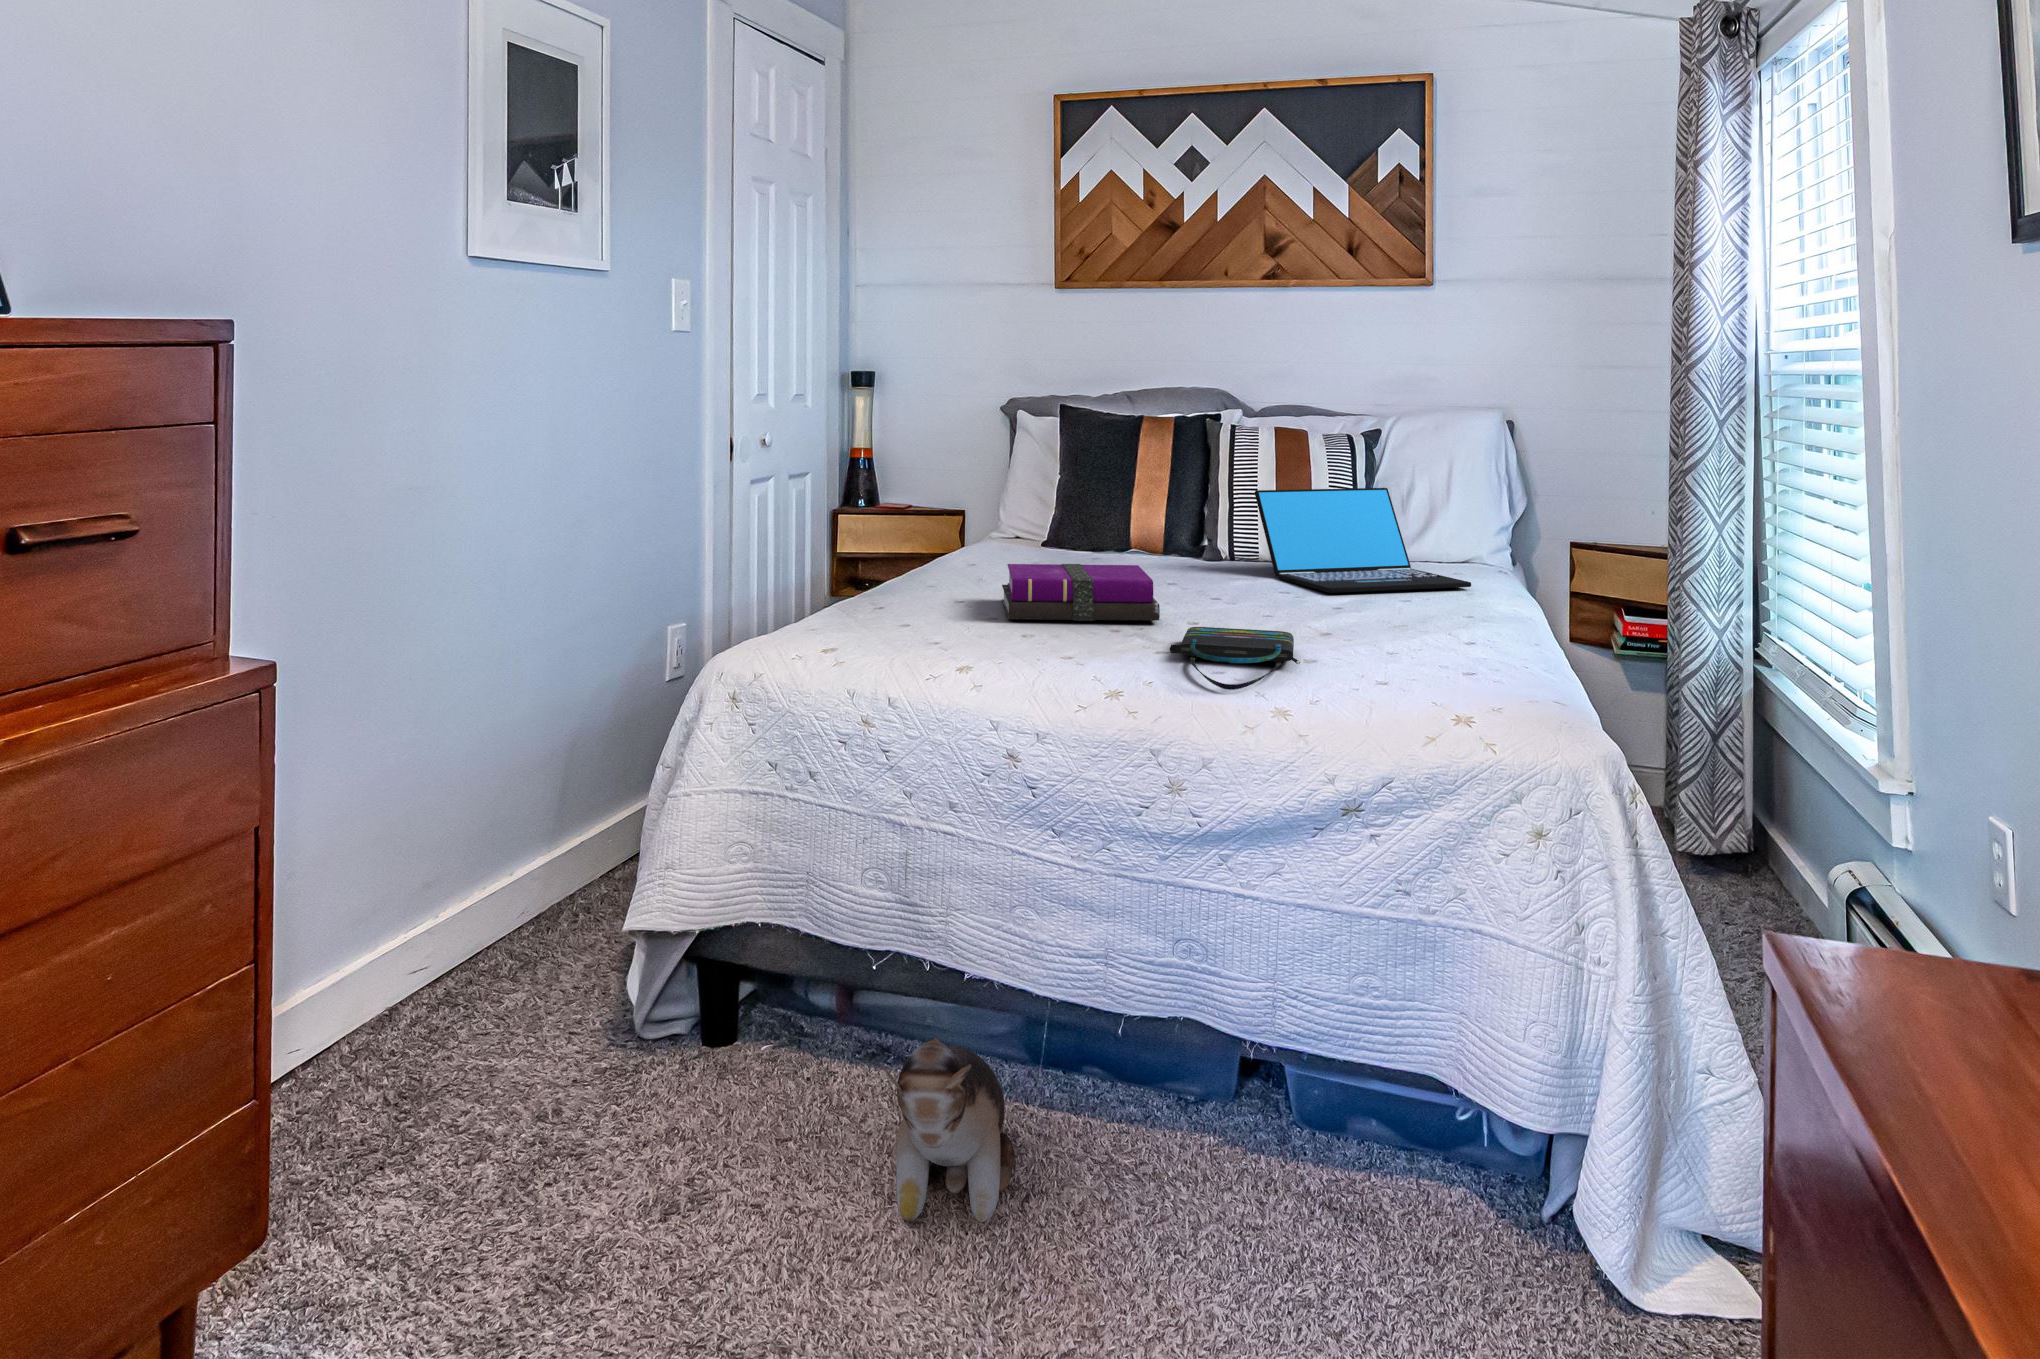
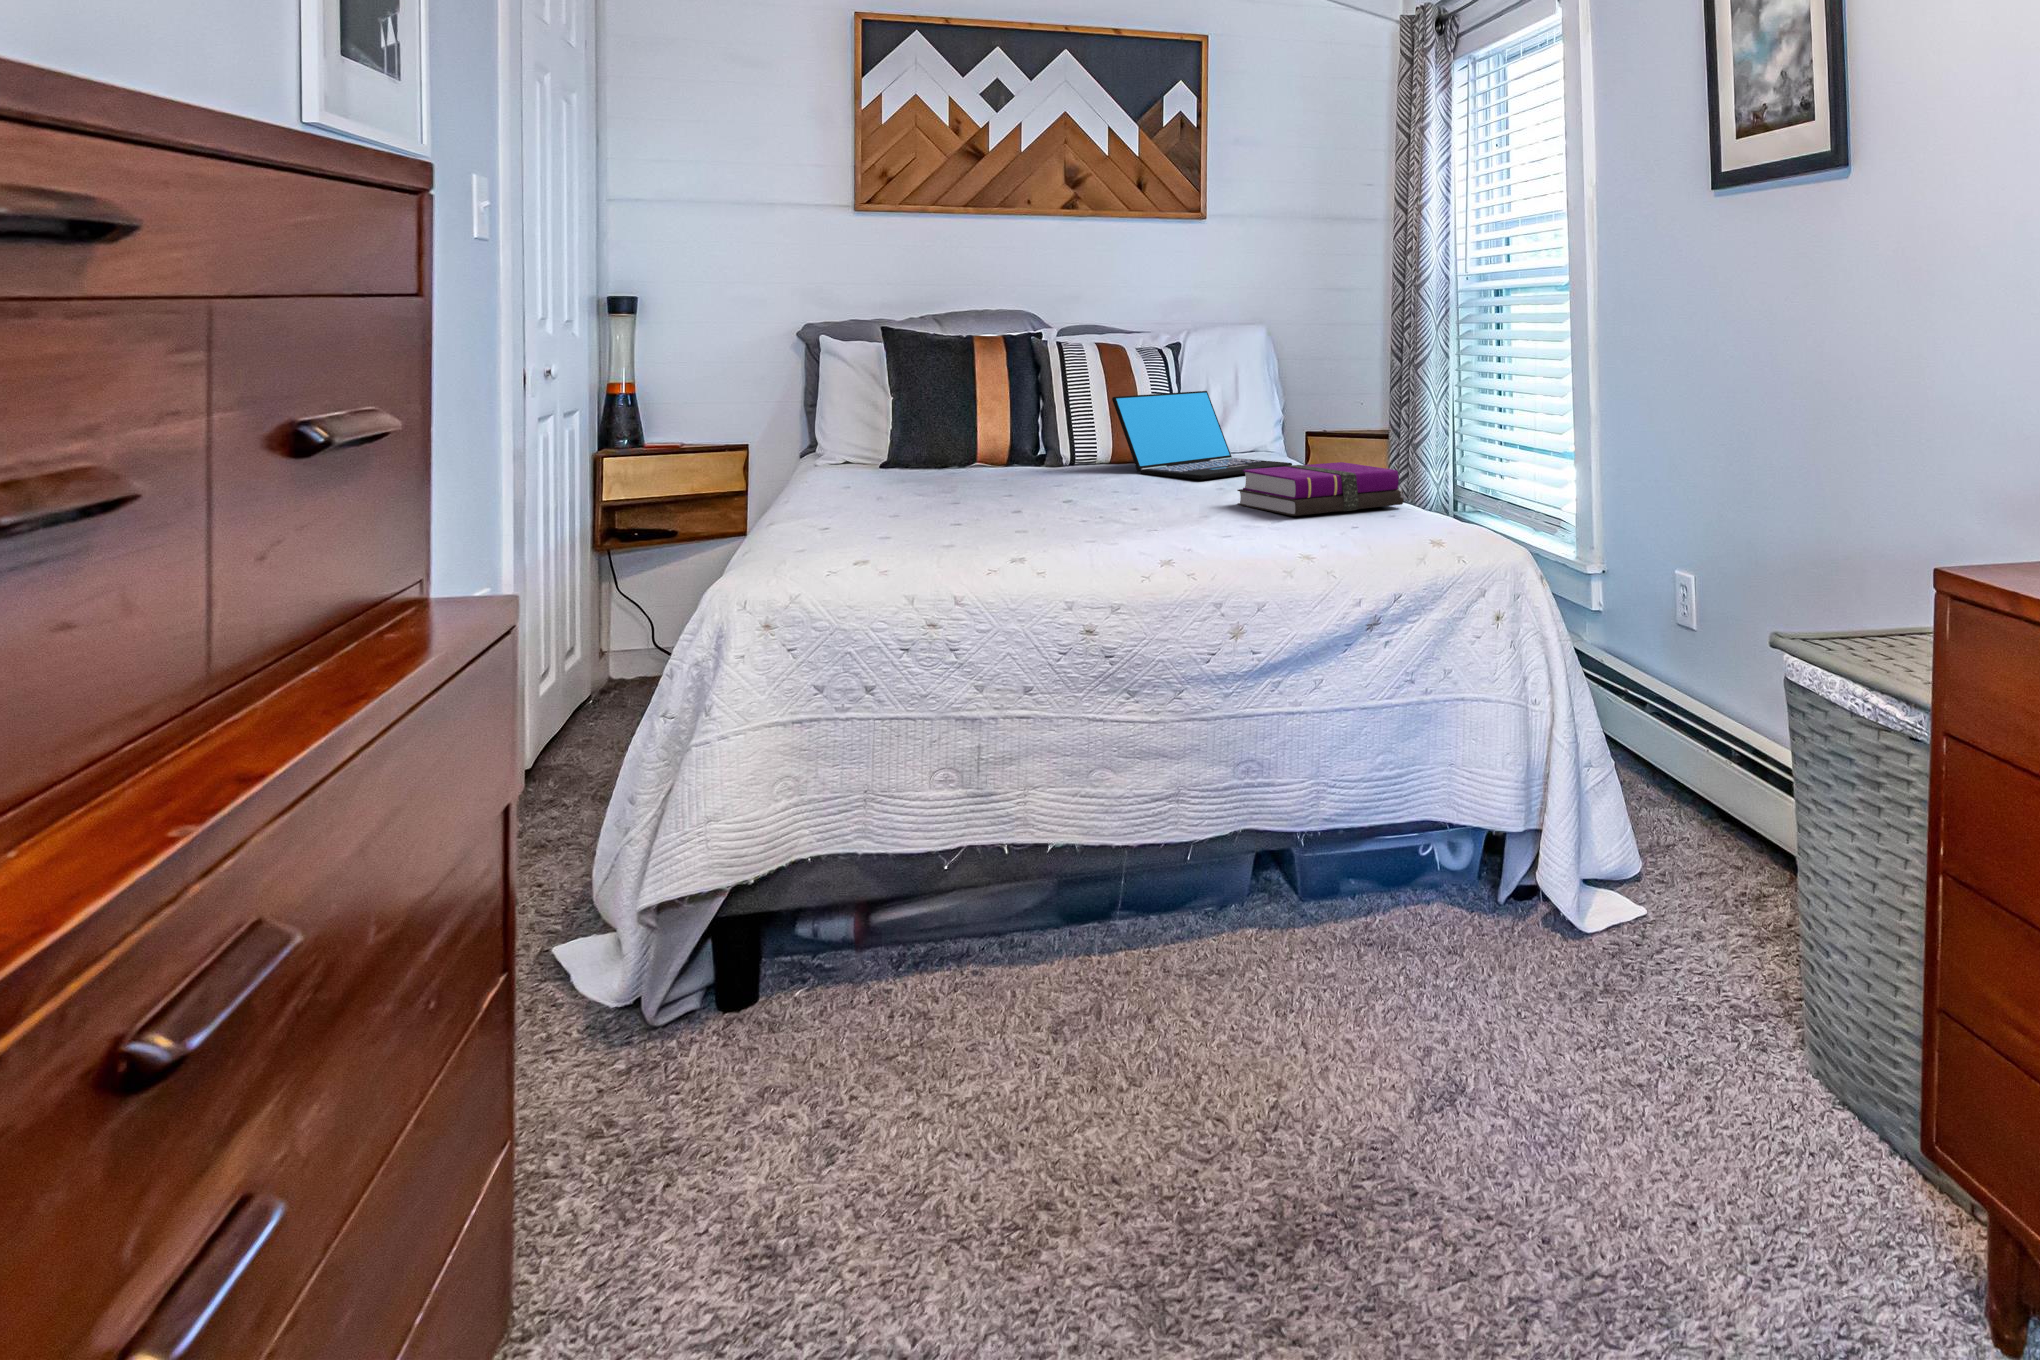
notebook: present [1002,564,1160,621] -> present [1237,462,1404,516]
tote bag: present [1169,627,1300,690] -> none [1155,505,1273,550]
plush toy: present [882,1038,1015,1223] -> none [1027,892,1149,1071]

